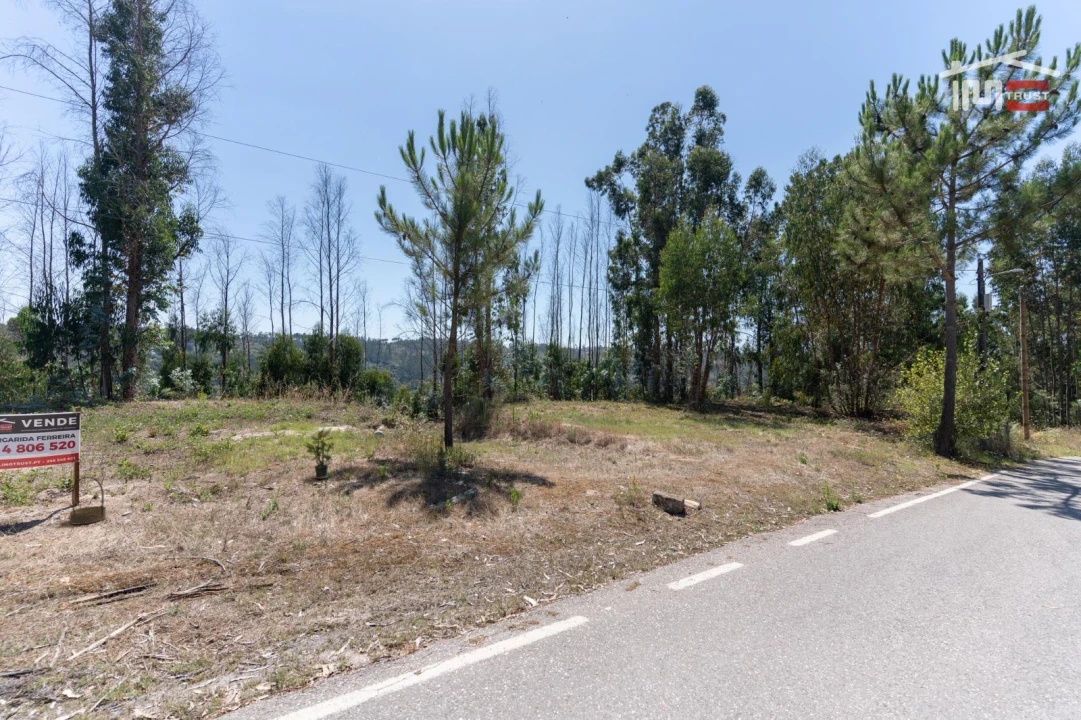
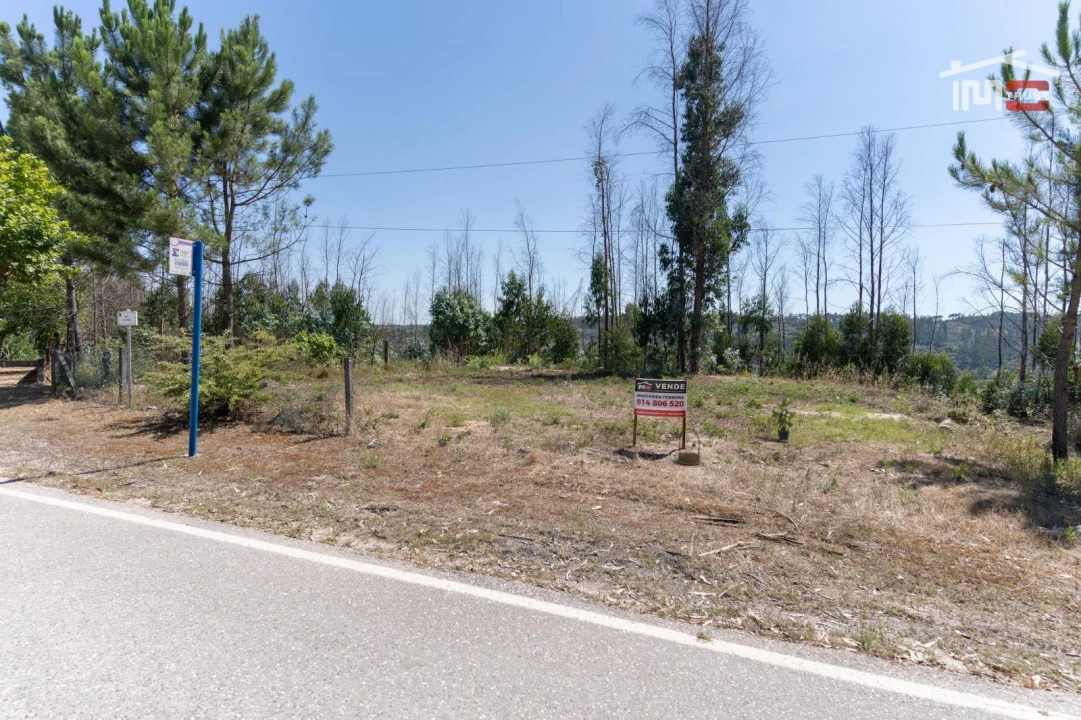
potted plant: present [306,429,334,479] -> present [771,398,796,442]

